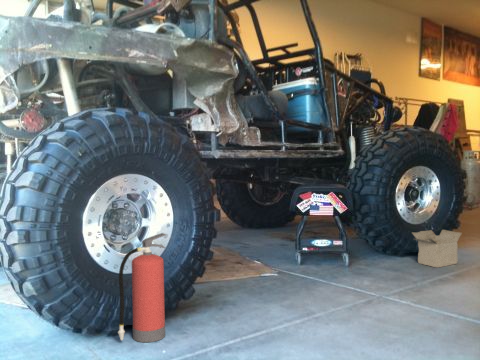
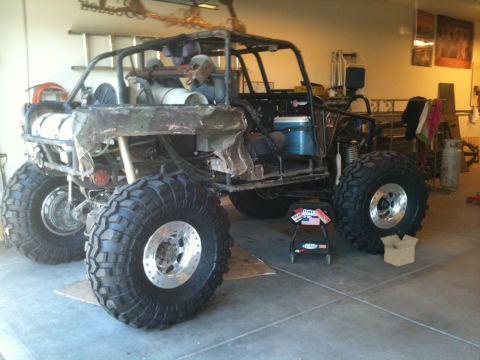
fire extinguisher: present [118,233,166,342] -> none [168,263,198,335]

